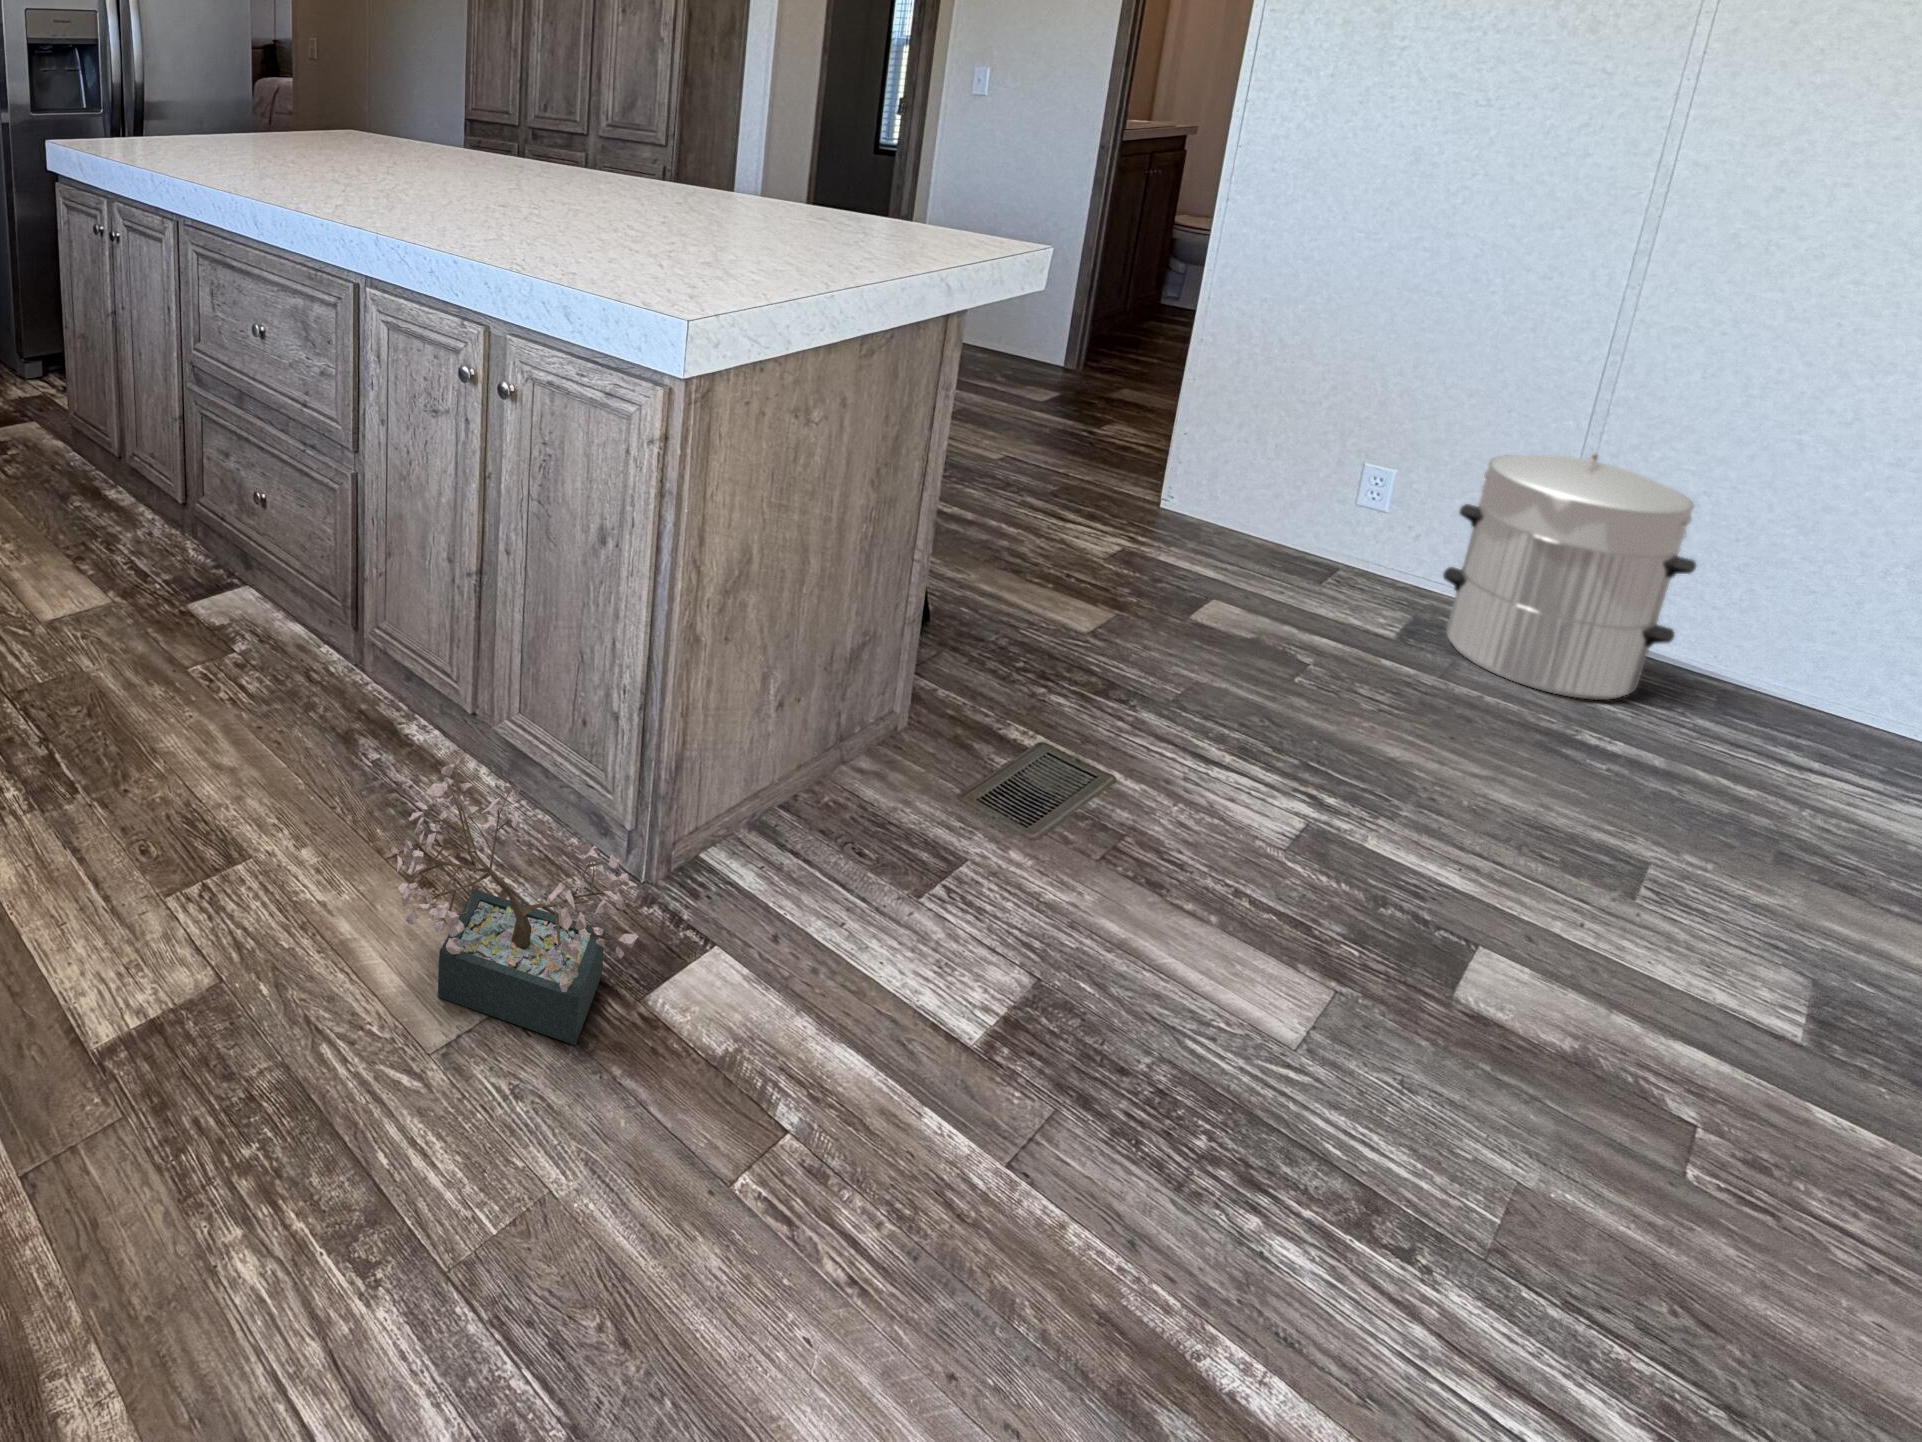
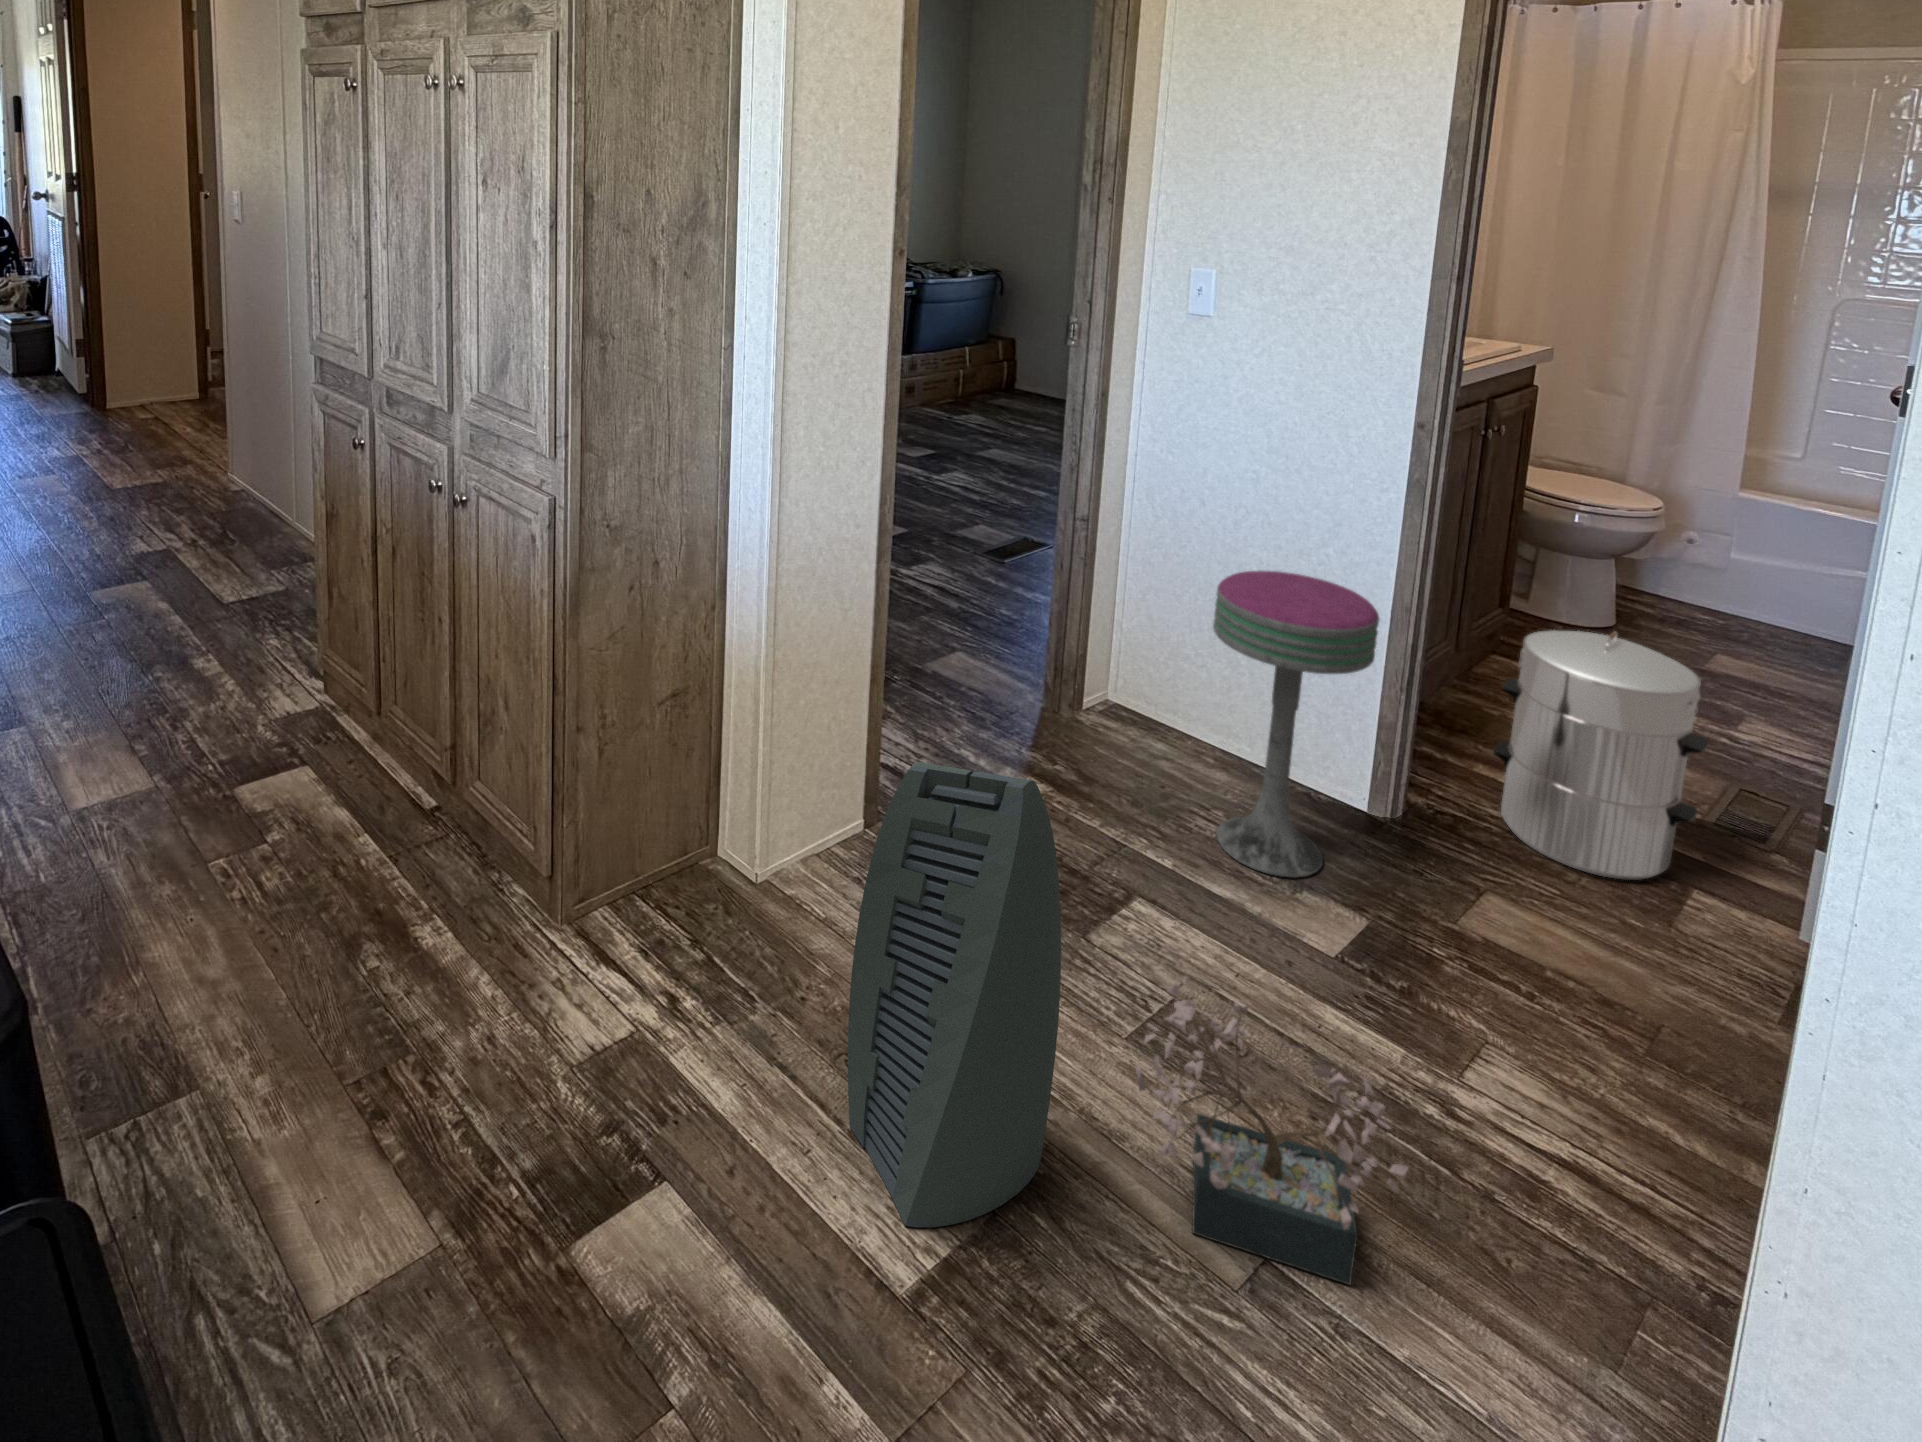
bar stool: none [1158,393,1361,694] -> present [1213,571,1379,877]
air purifier: none [875,559,1108,990] -> present [848,762,1061,1227]
decorative plant: present [391,758,638,1045] -> present [1136,976,1408,1285]

